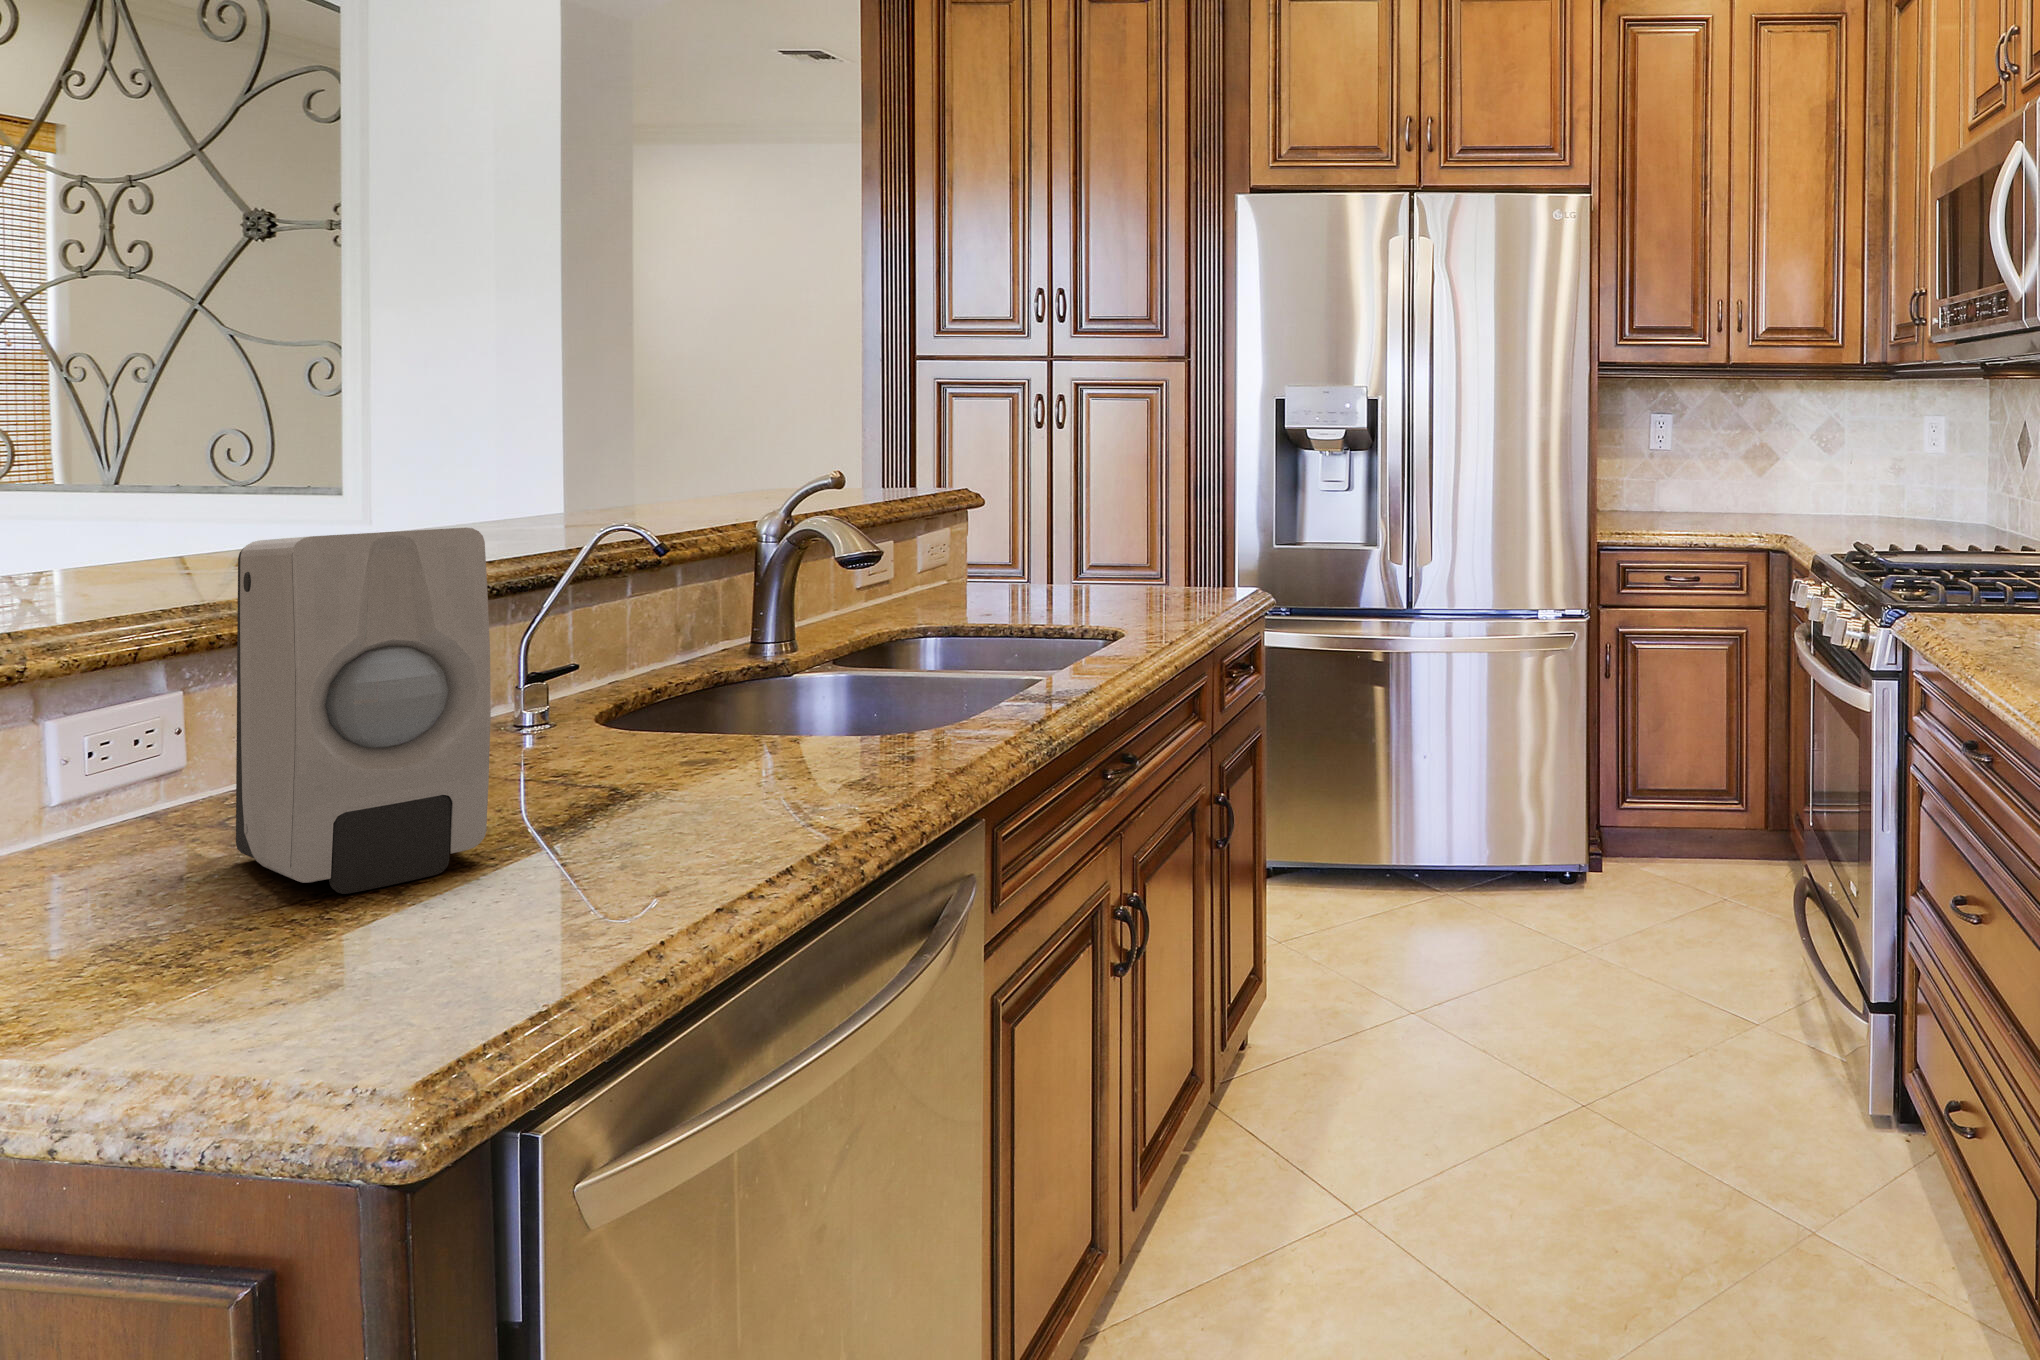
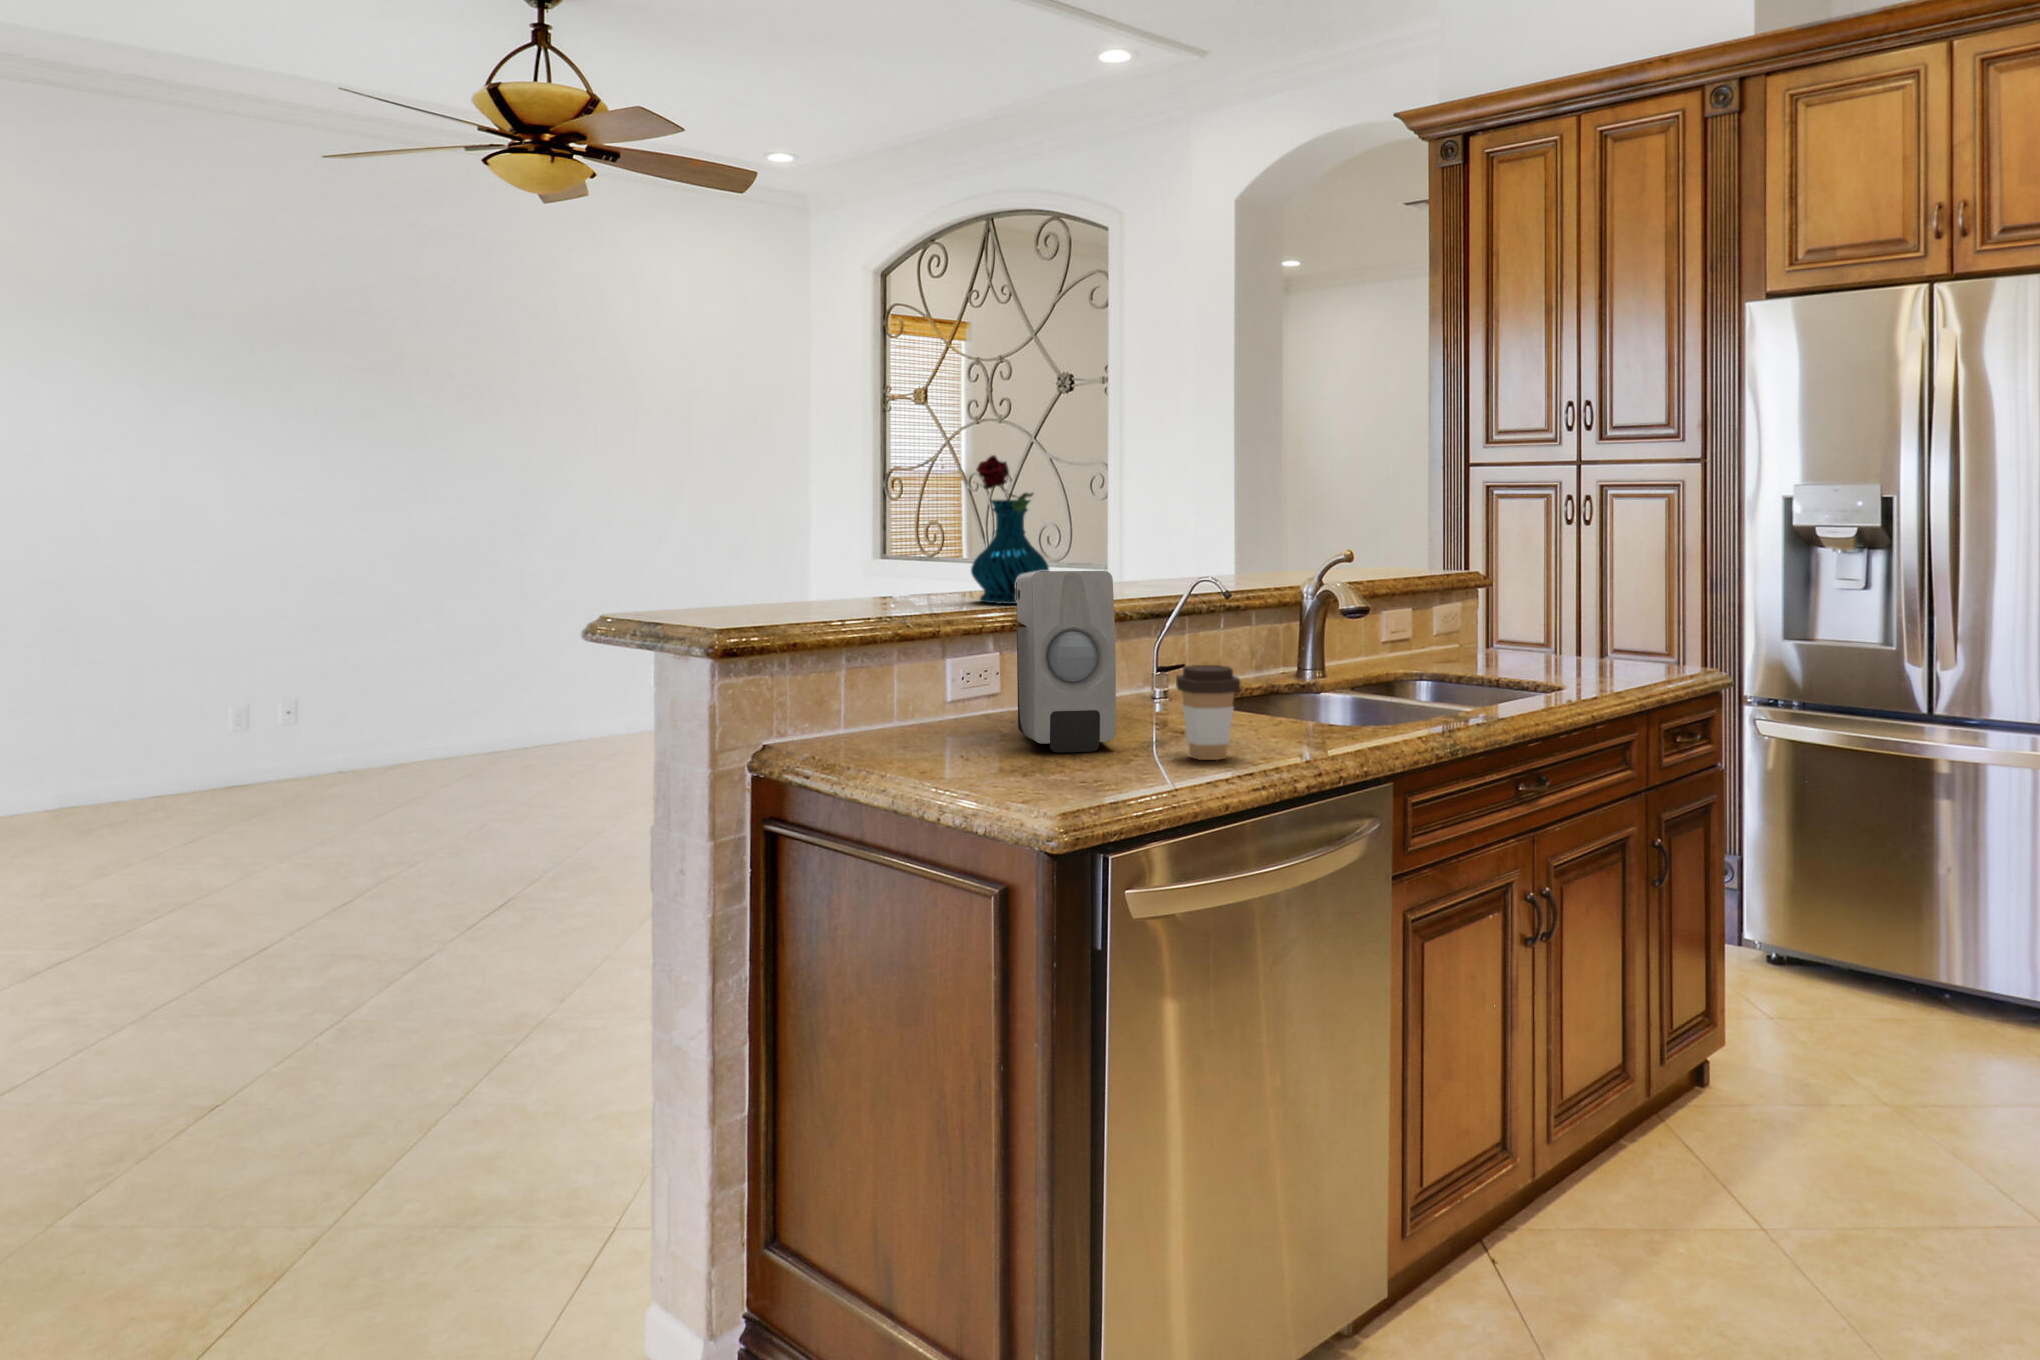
vase: none [102,310,299,594] -> present [971,455,1049,604]
coffee cup: none [624,680,758,856] -> present [1176,665,1240,760]

